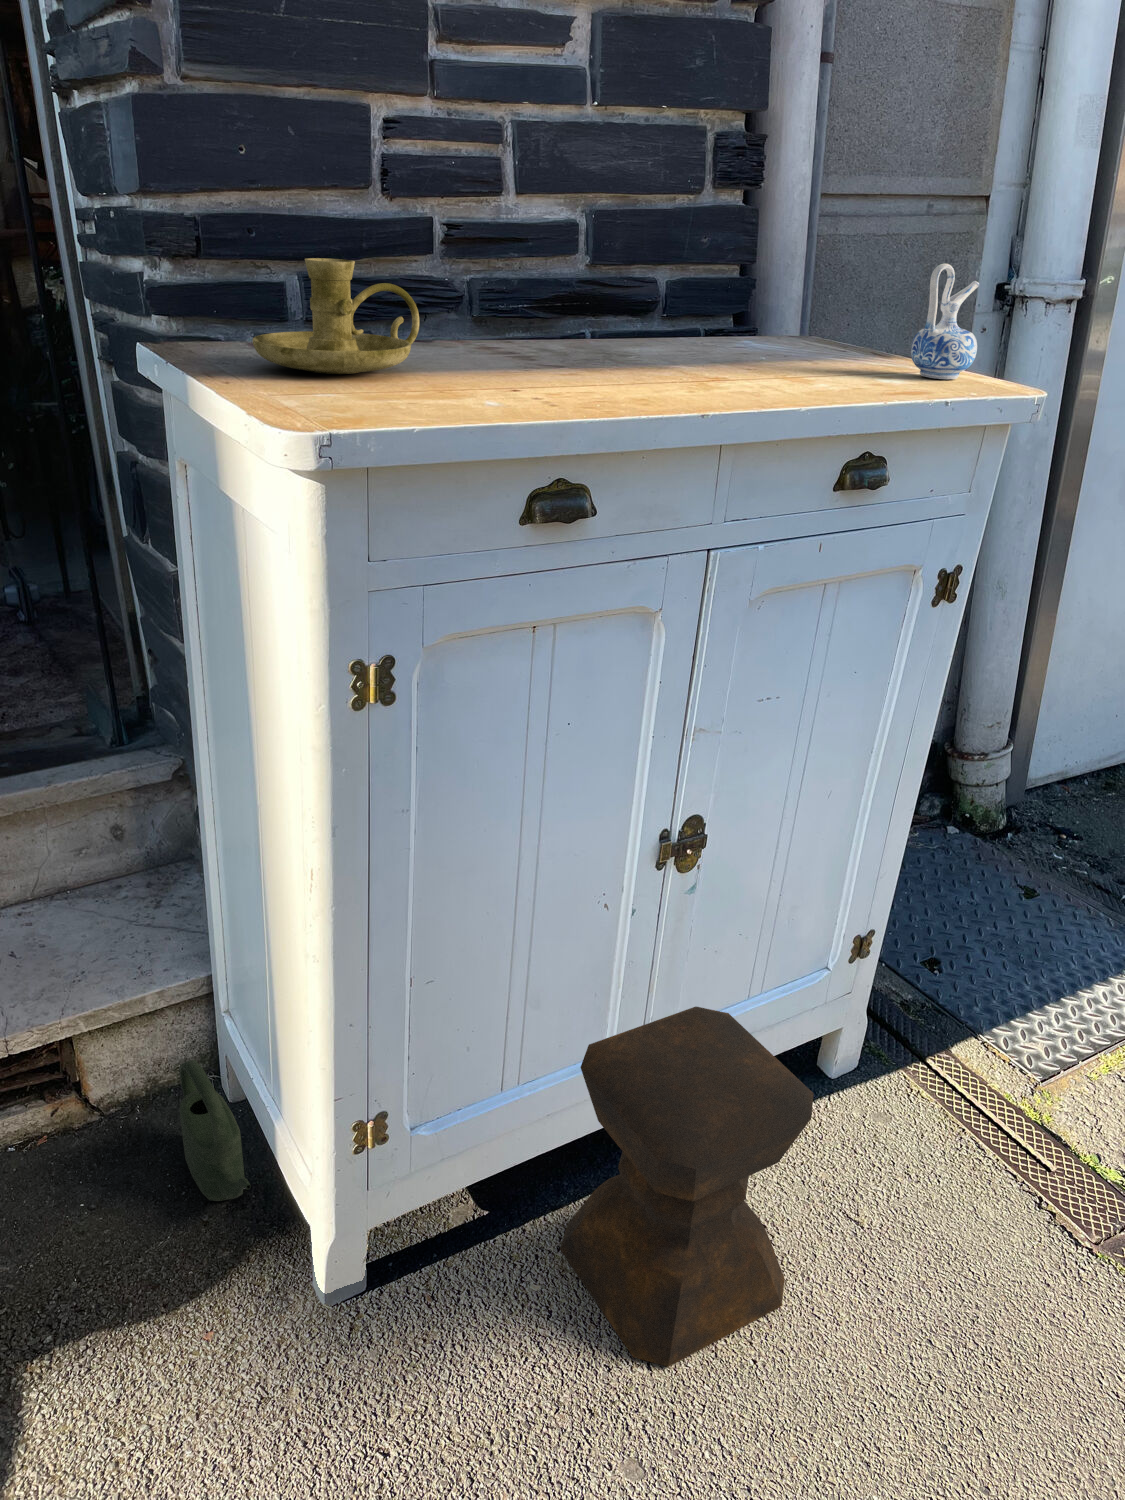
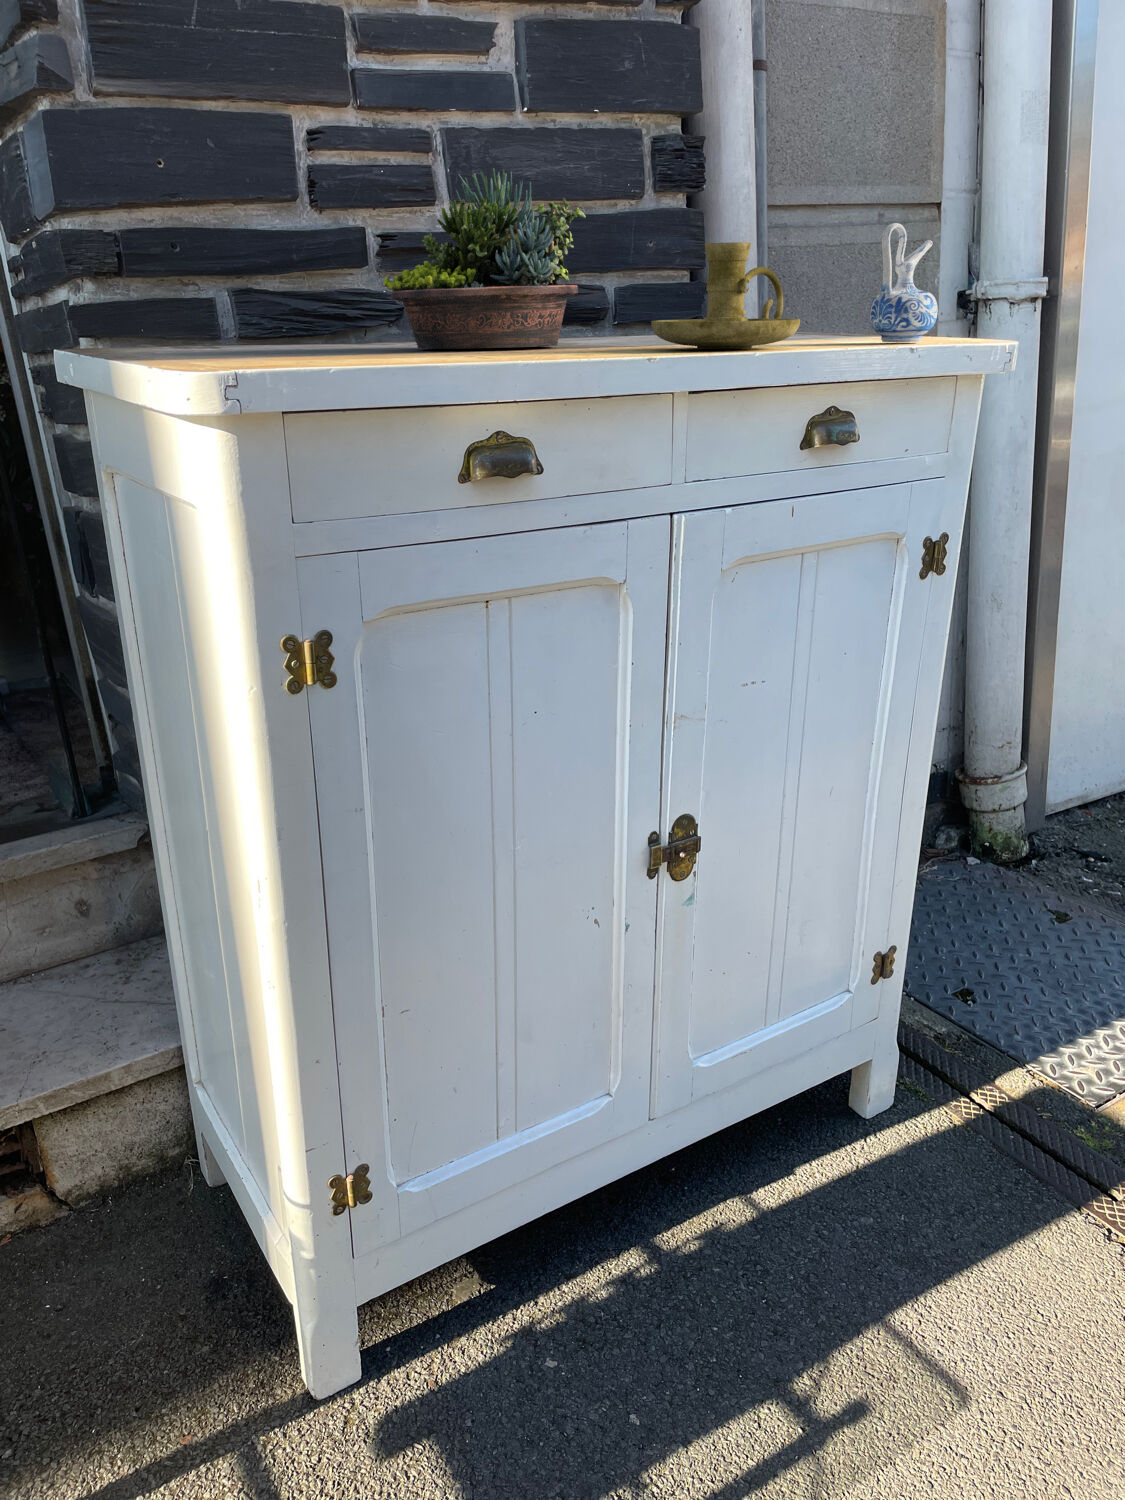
succulent planter: none [446,170,647,354] -> present [383,168,586,349]
candle holder: present [252,258,419,374] -> present [651,242,800,349]
stool: present [560,1007,814,1367] -> none [576,1031,841,1441]
watering can: present [179,1060,251,1201] -> none [142,1139,223,1296]

